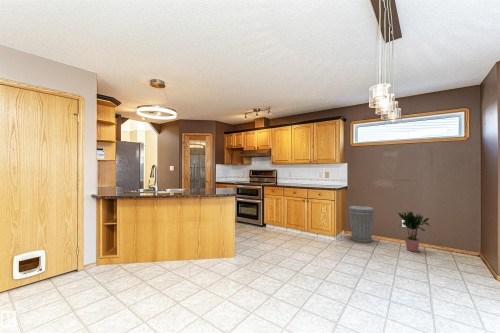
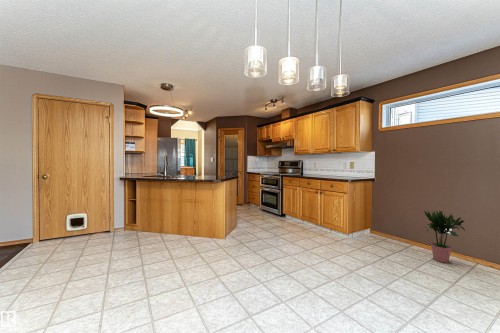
trash can: present [349,206,374,243] -> none [367,201,398,245]

